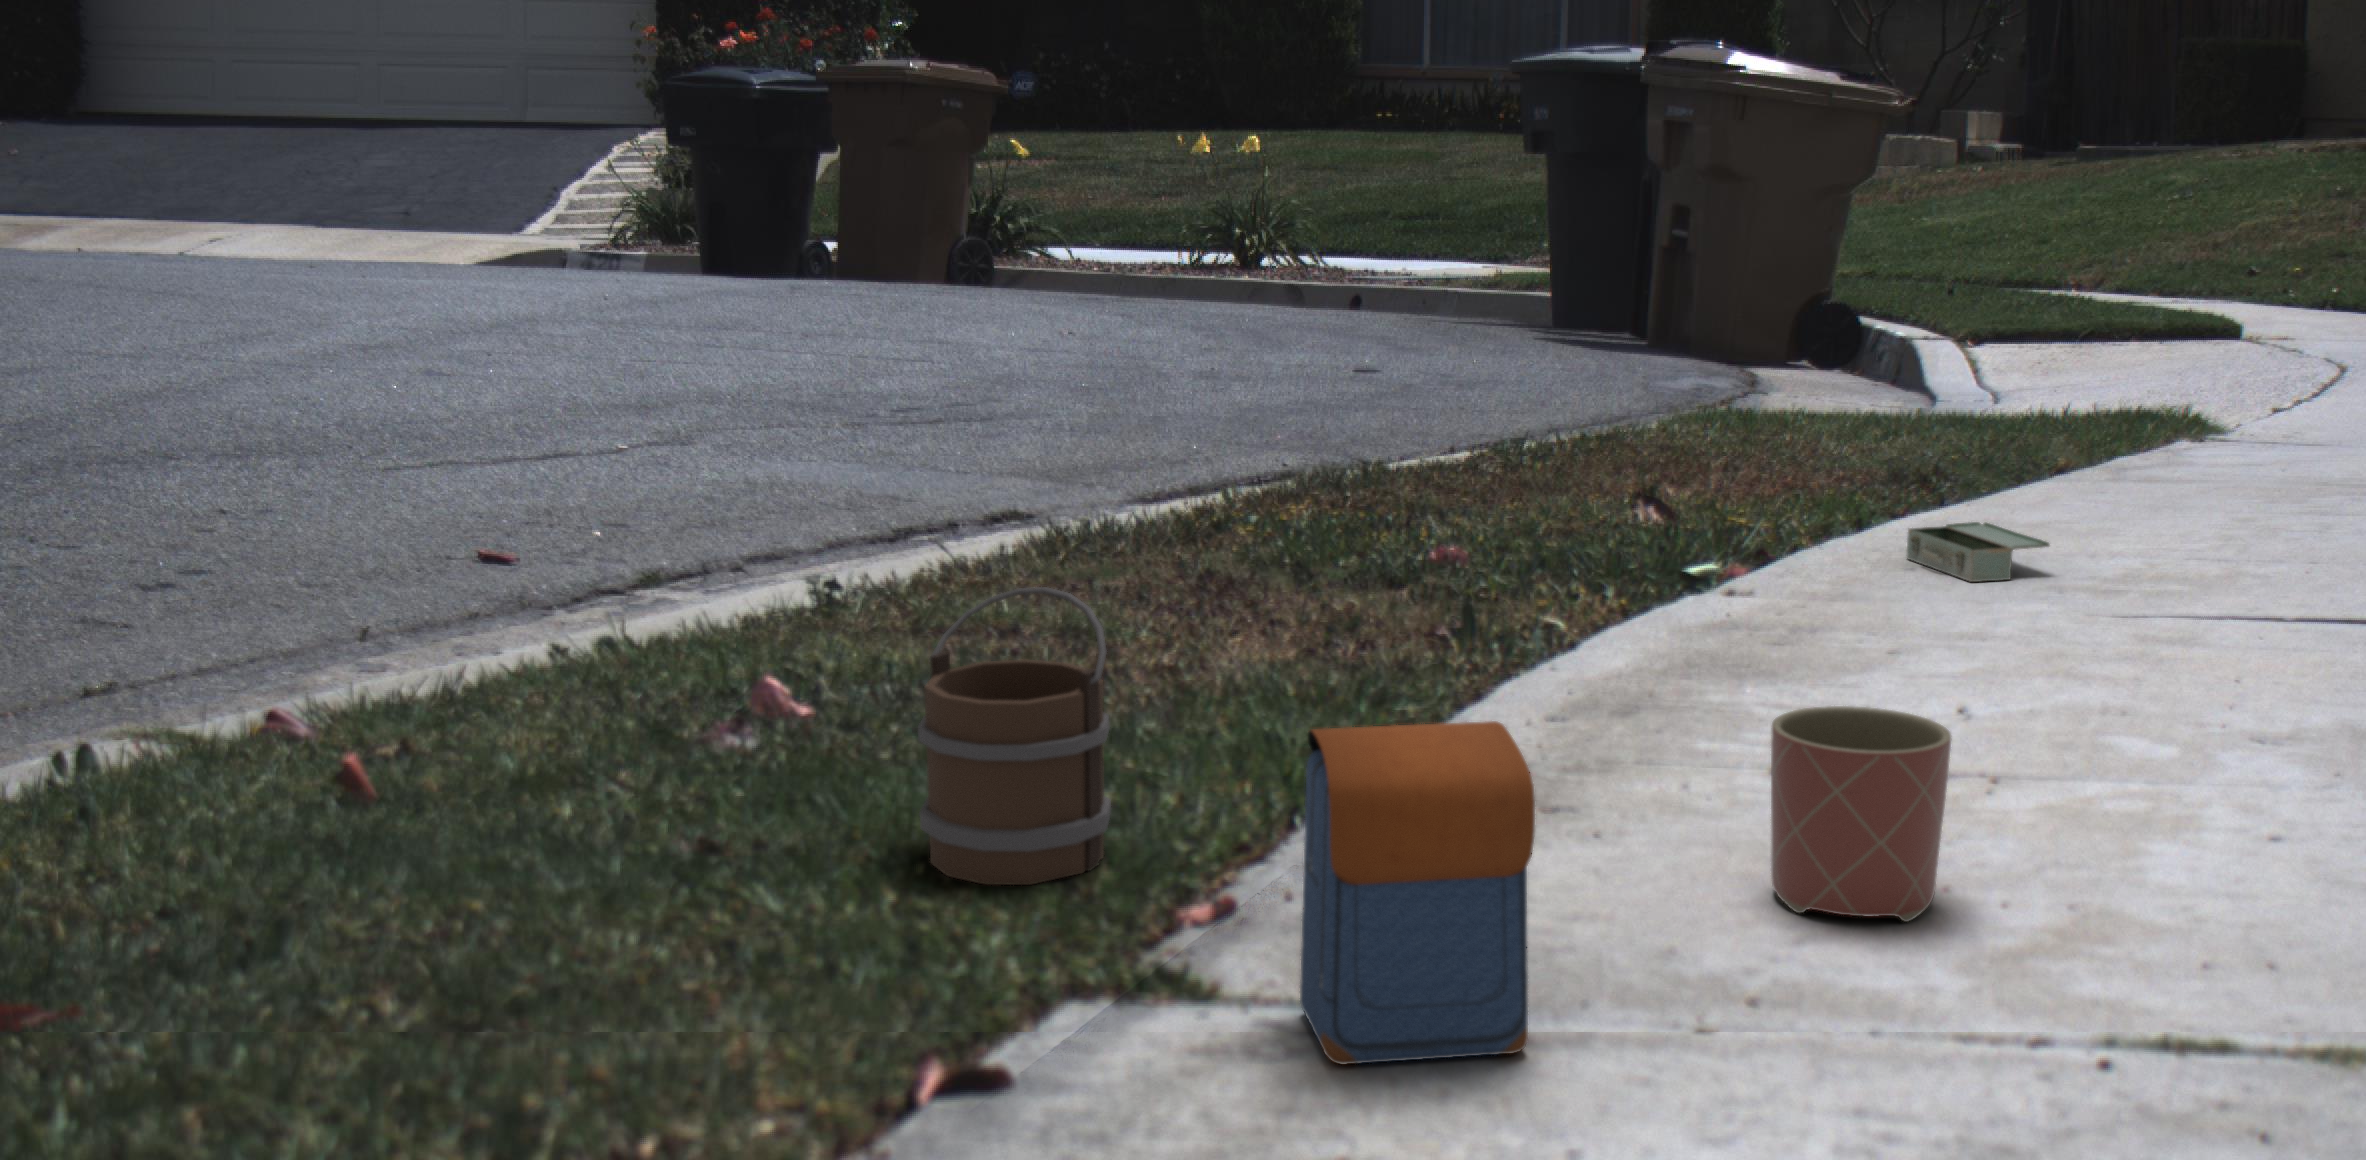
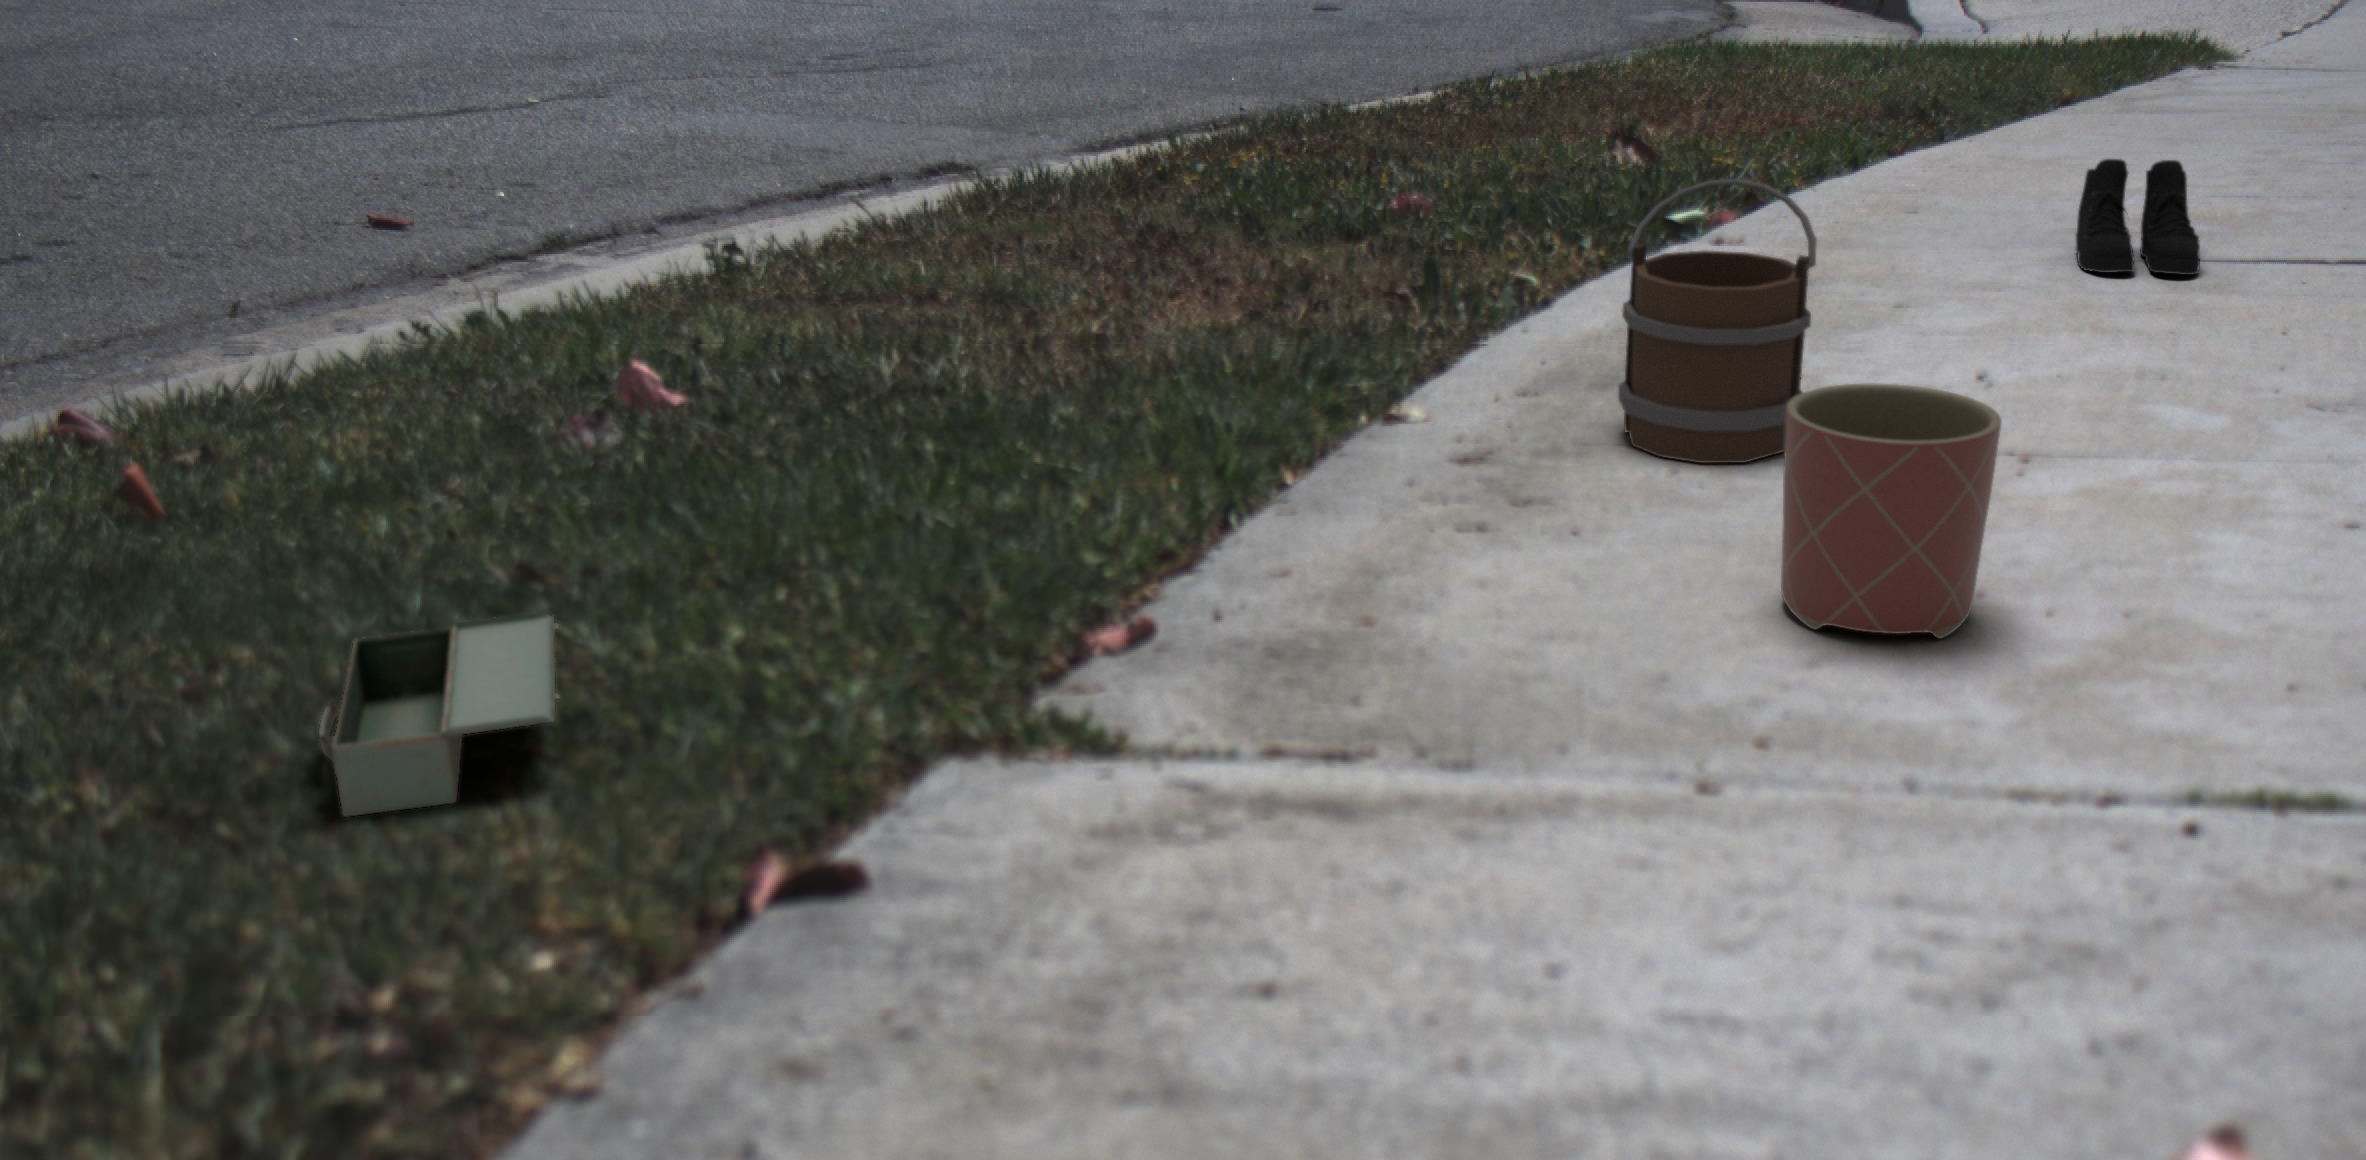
toolbox: present [1906,522,2049,582] -> present [319,612,559,817]
boots: none [2058,523,2168,628] -> present [2076,159,2200,275]
bucket: present [918,587,1111,885] -> present [1618,179,1816,463]
backpack: present [1300,721,1535,1064] -> none [1222,421,1506,844]

